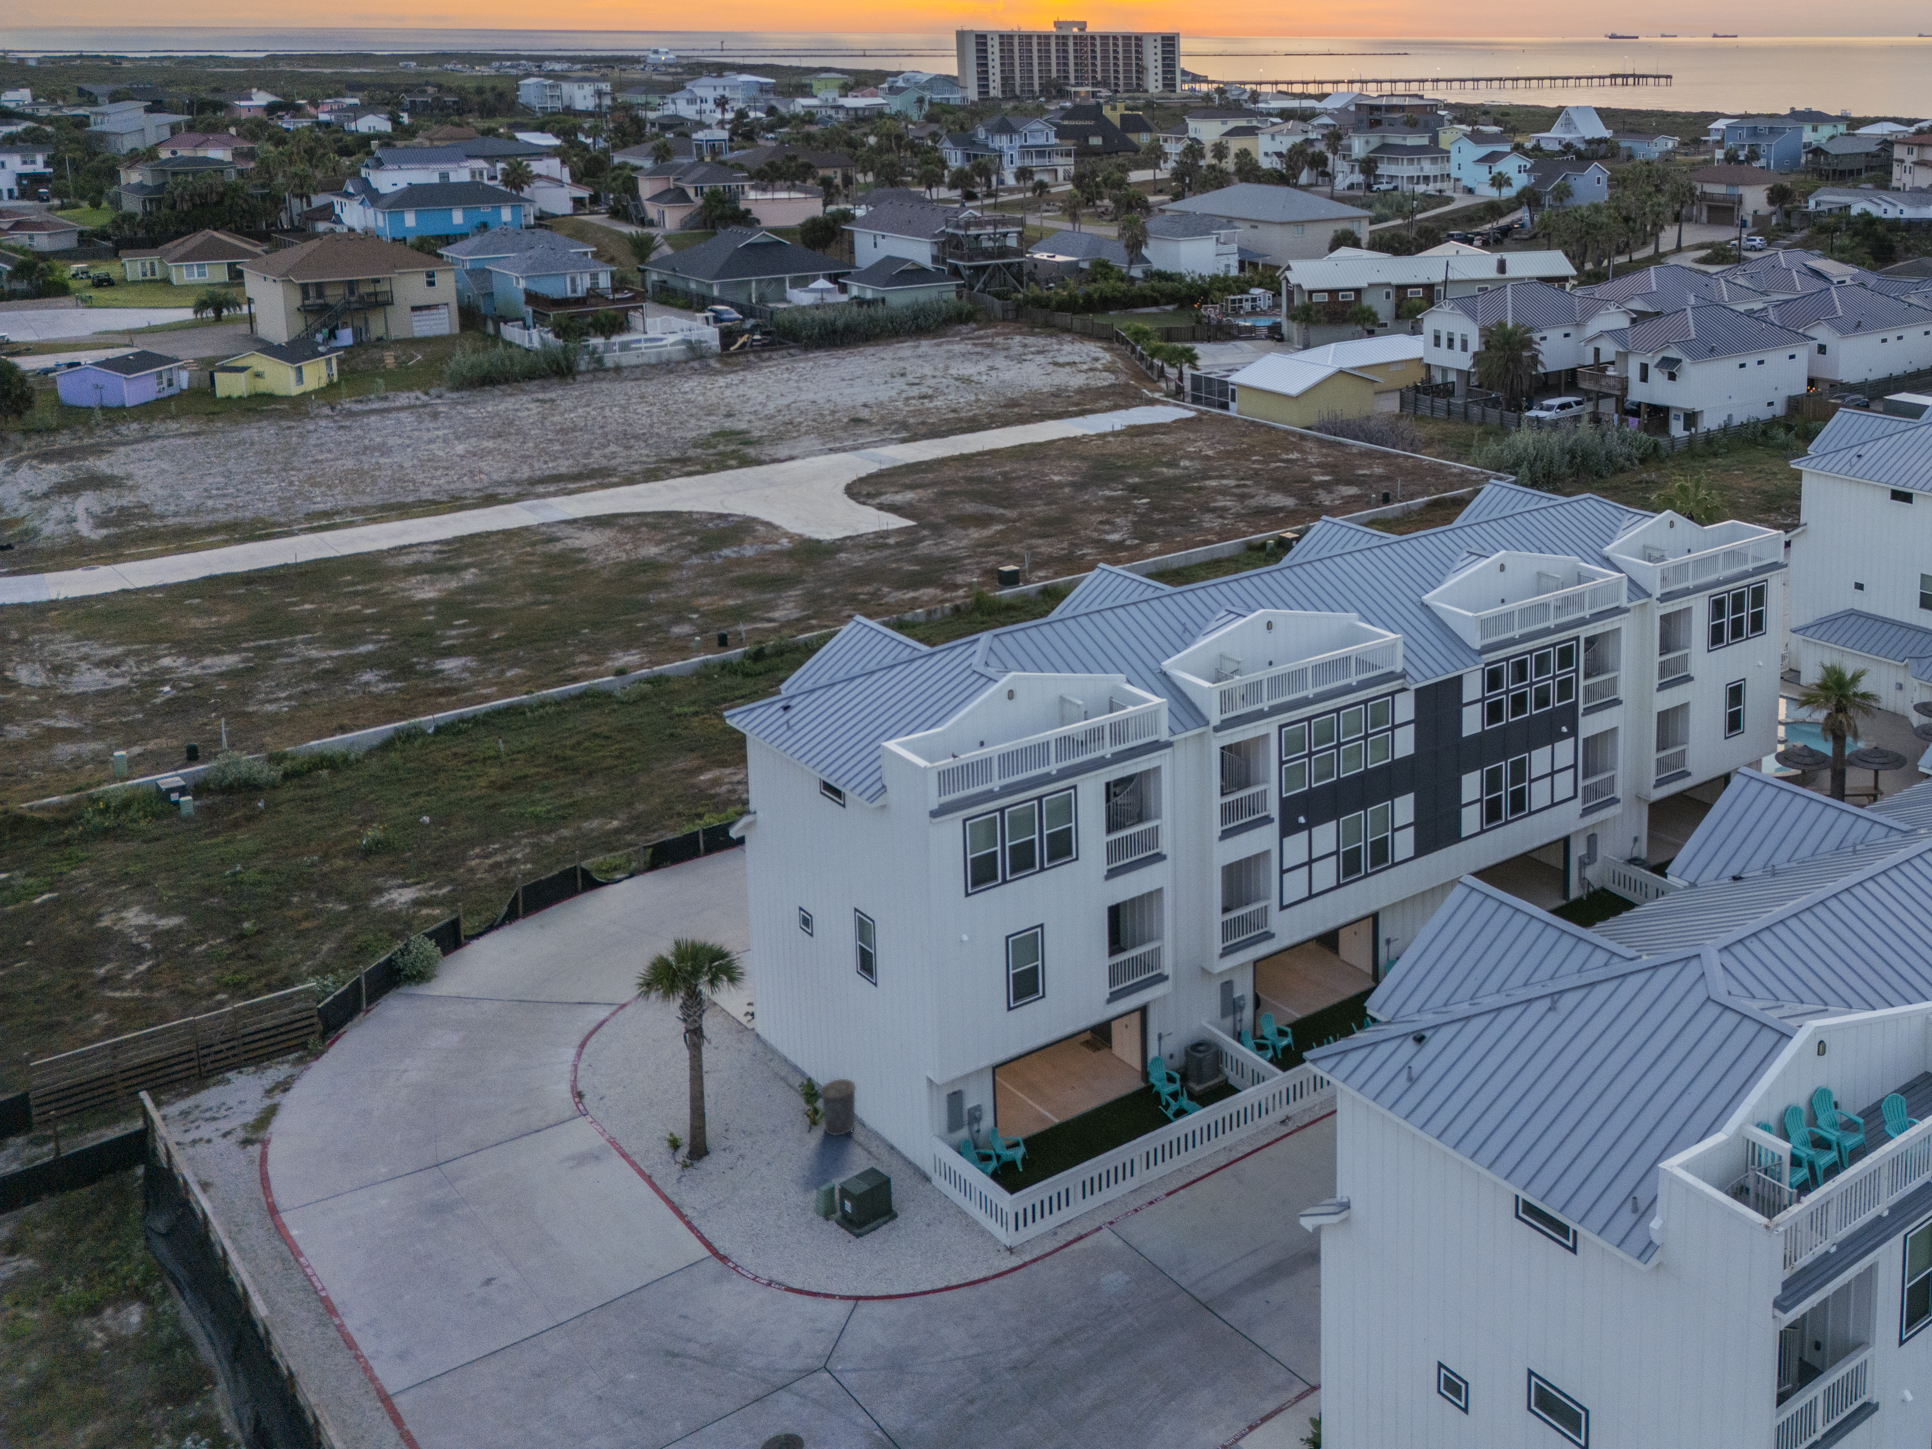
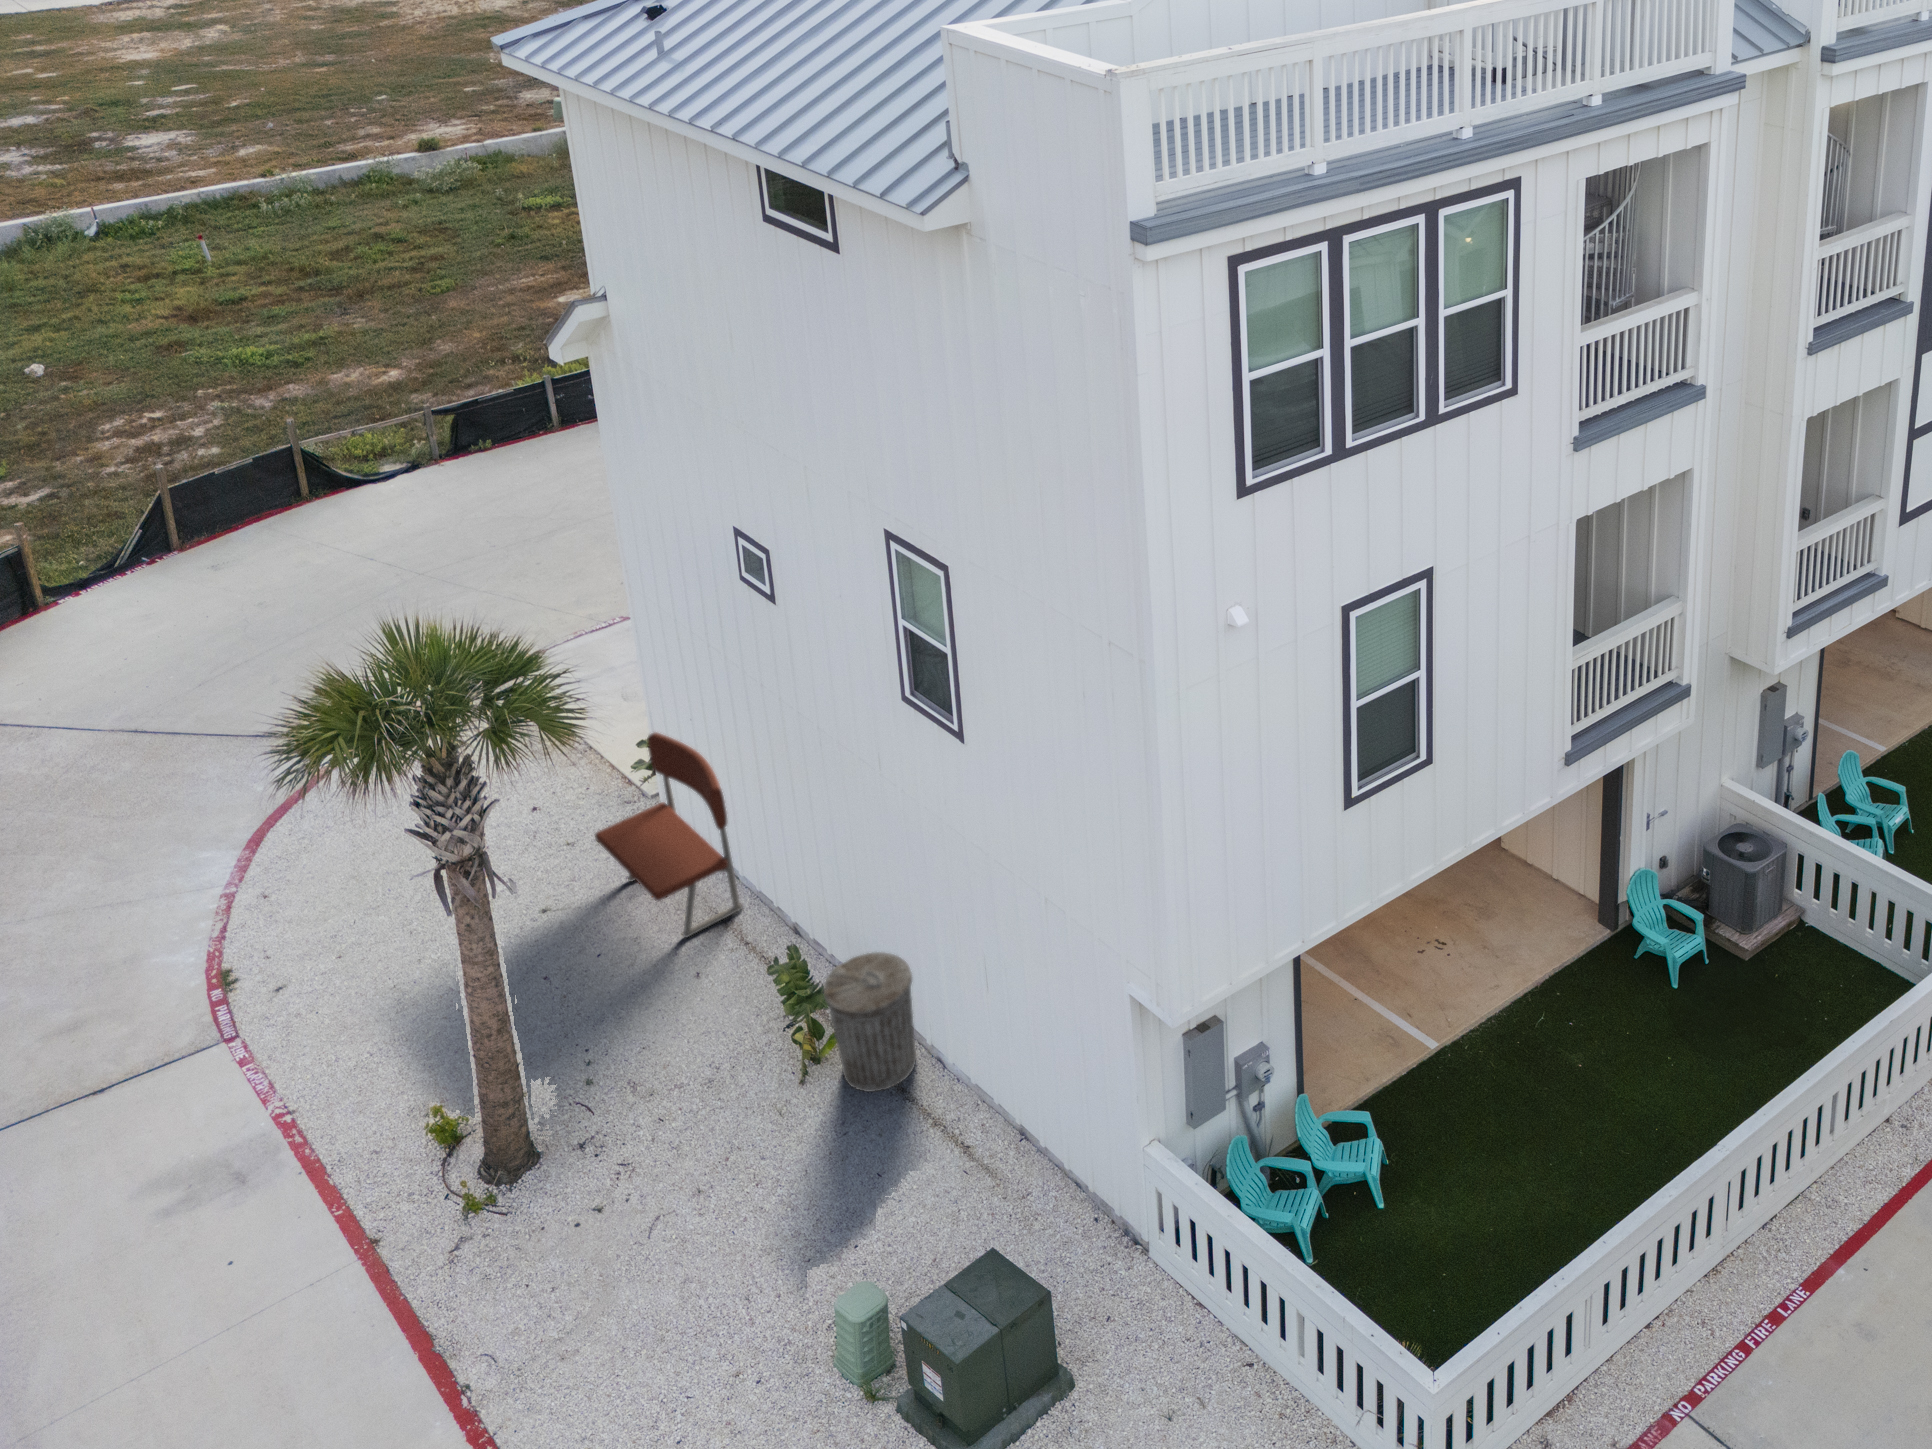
bench: none [730,995,789,1083] -> present [595,733,742,937]

